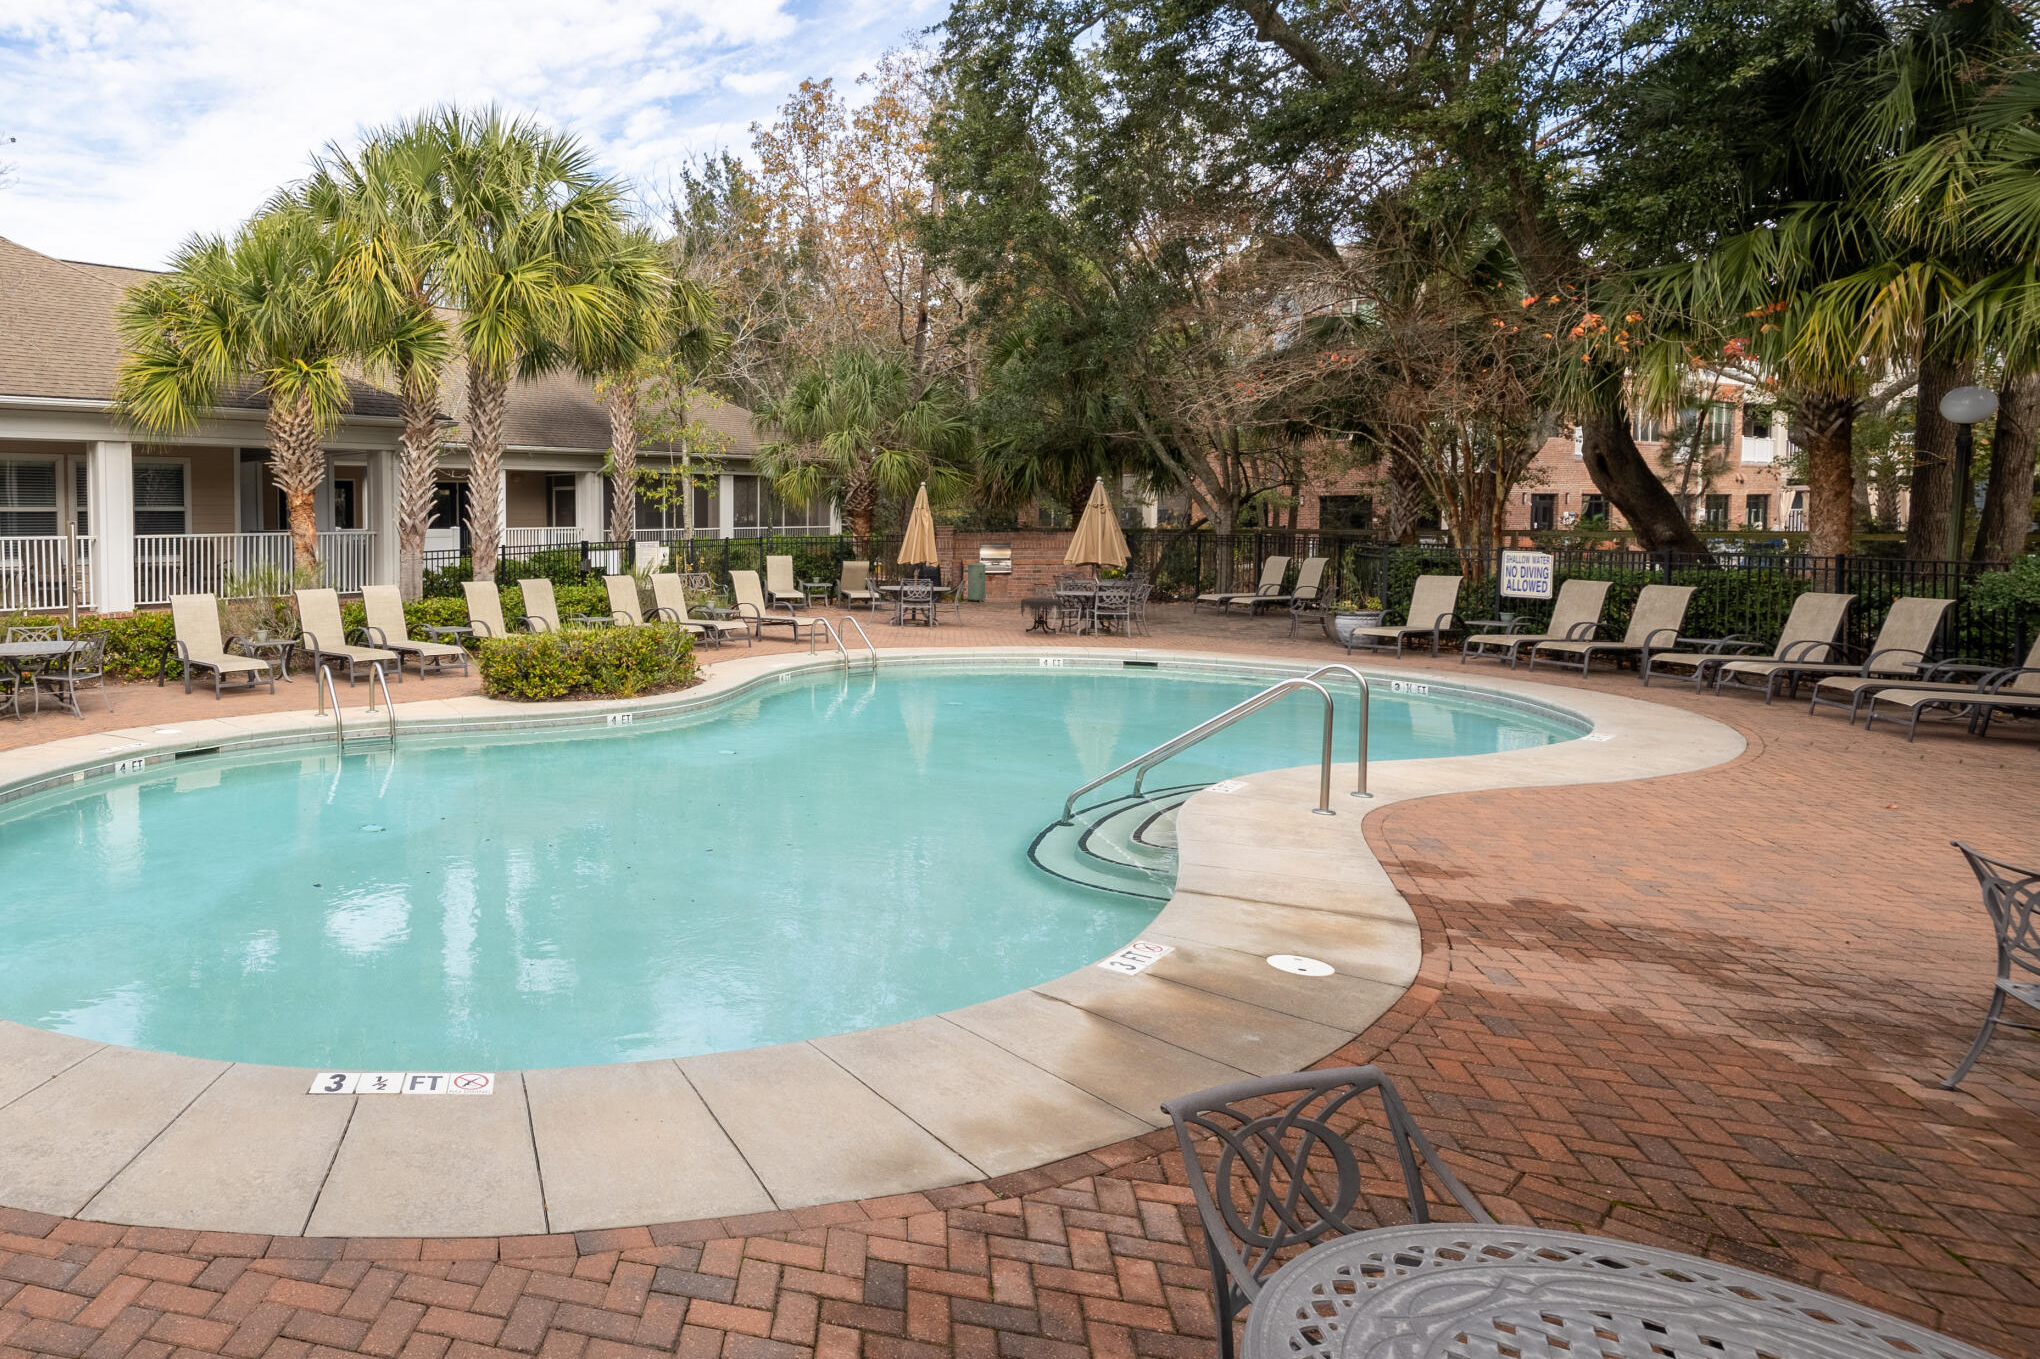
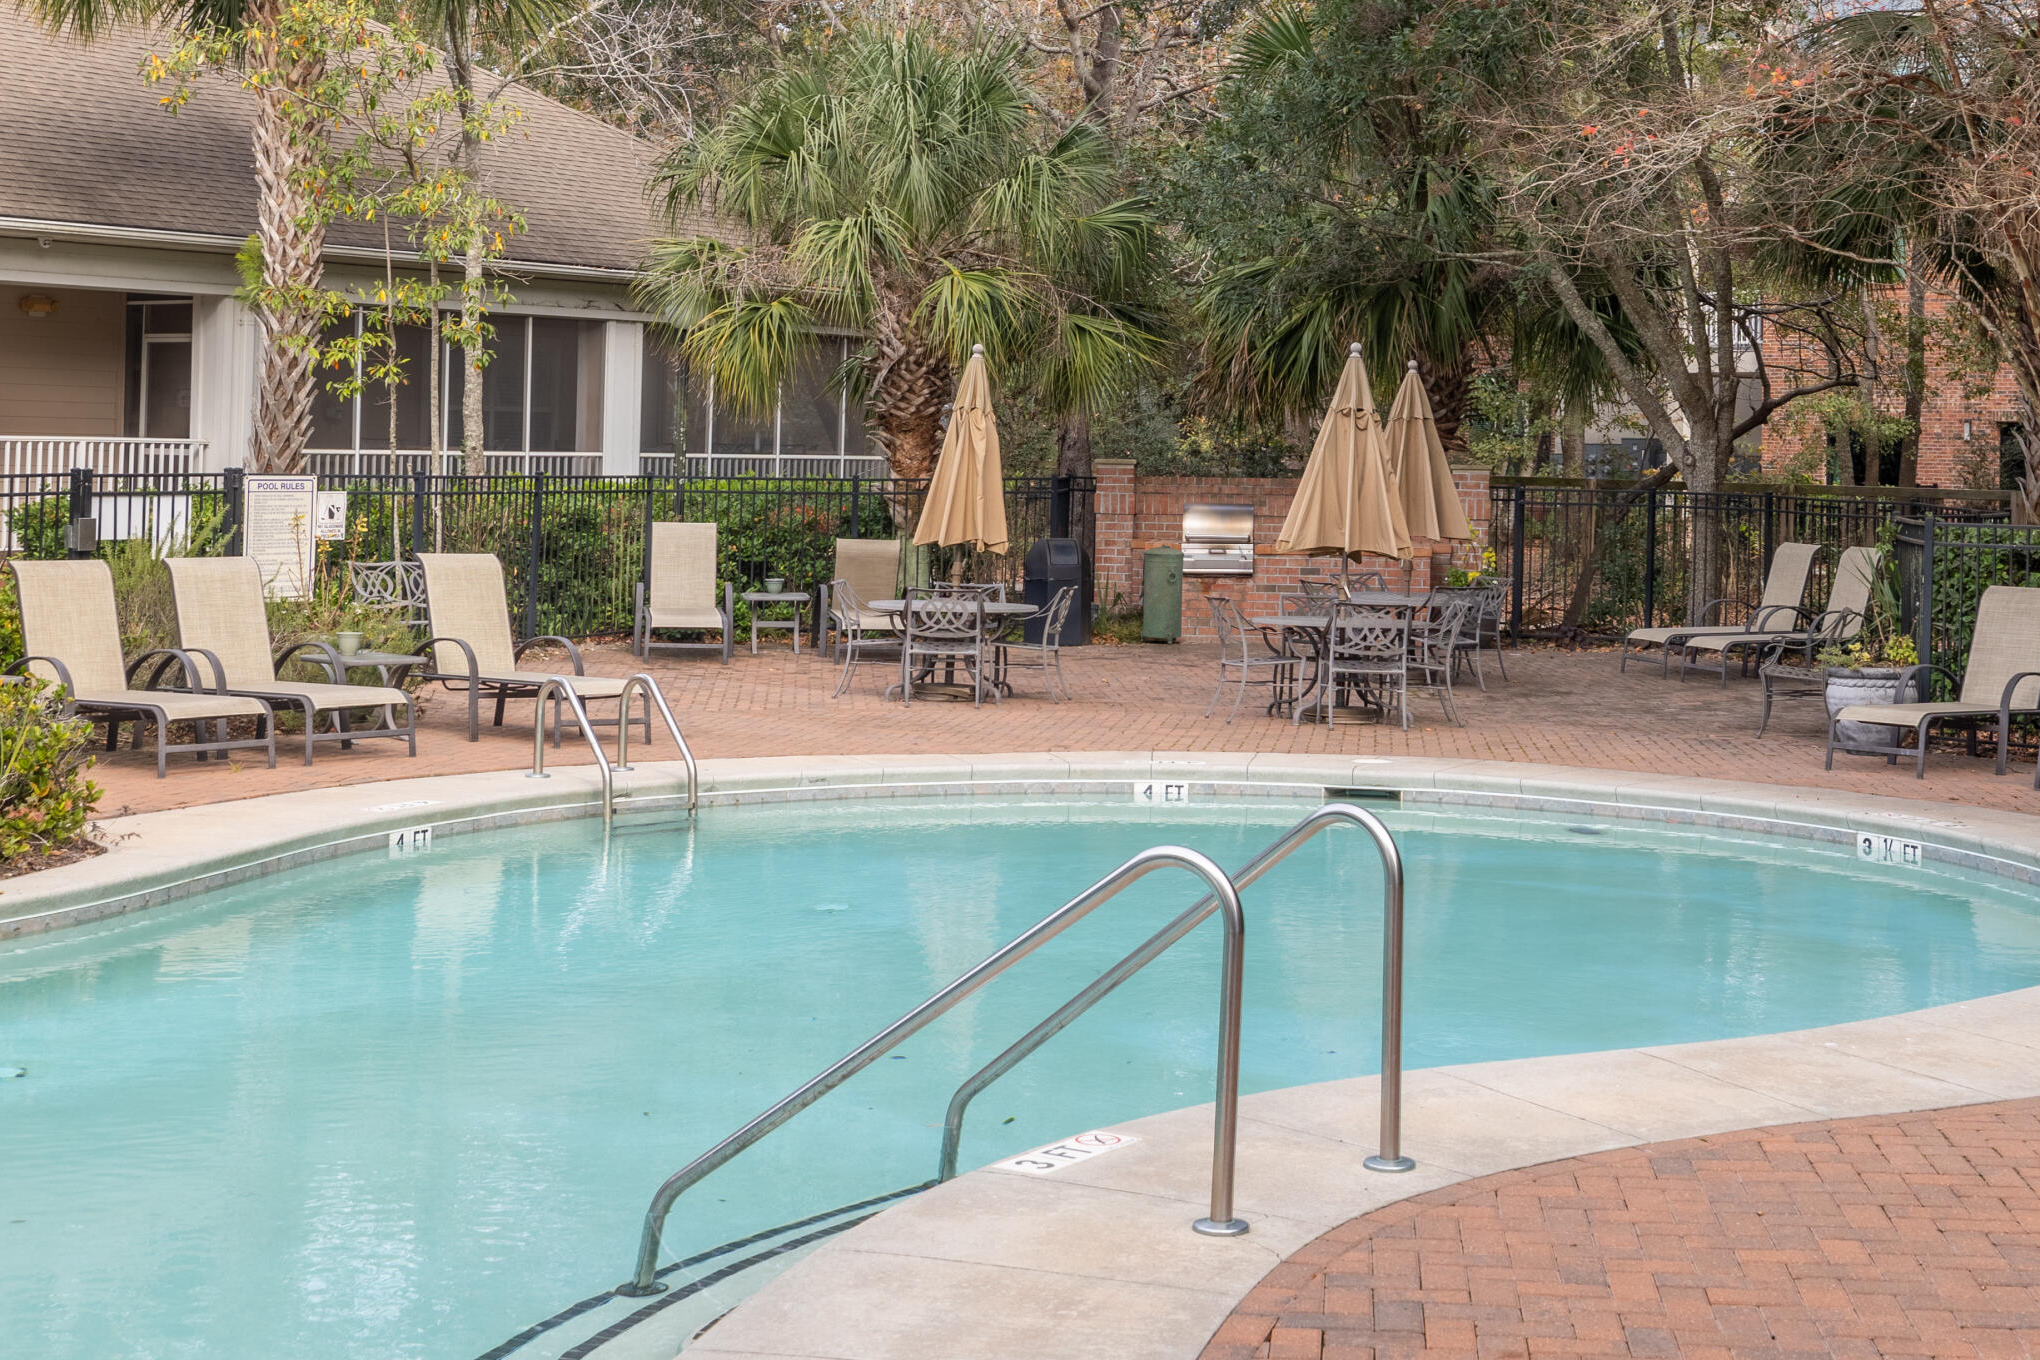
side table: present [1021,598,1062,634] -> none [1205,631,1297,721]

